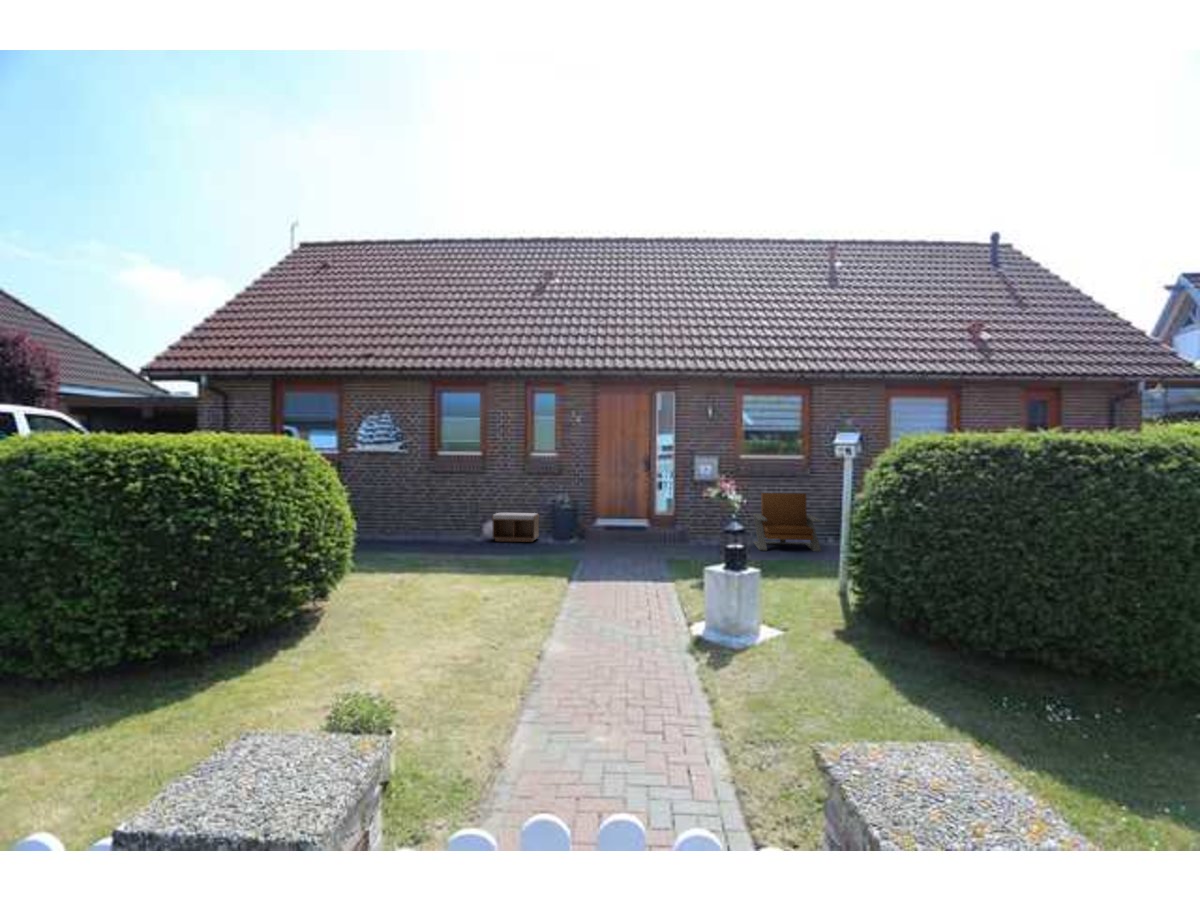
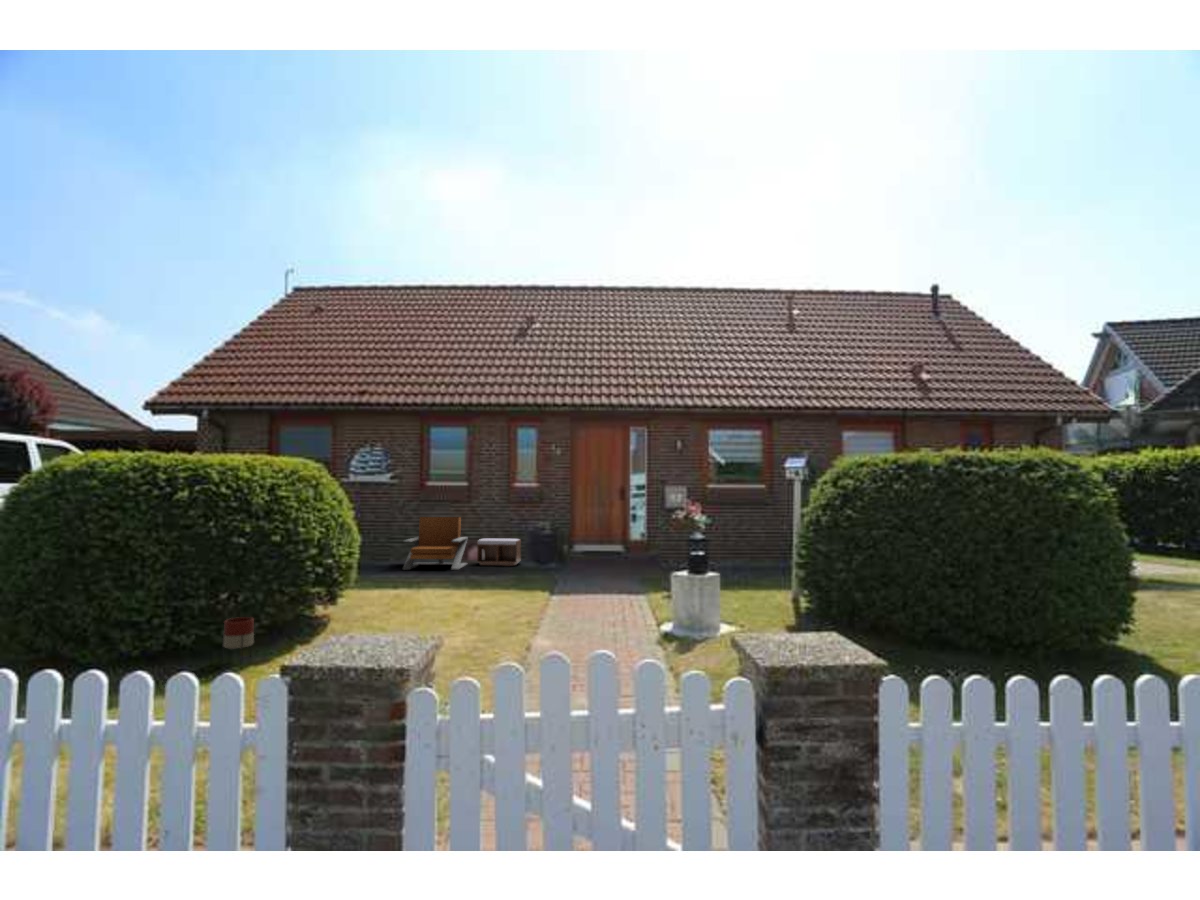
lounge chair: present [753,493,821,551] -> present [403,517,468,570]
planter: none [188,624,224,678] -> present [222,617,254,650]

